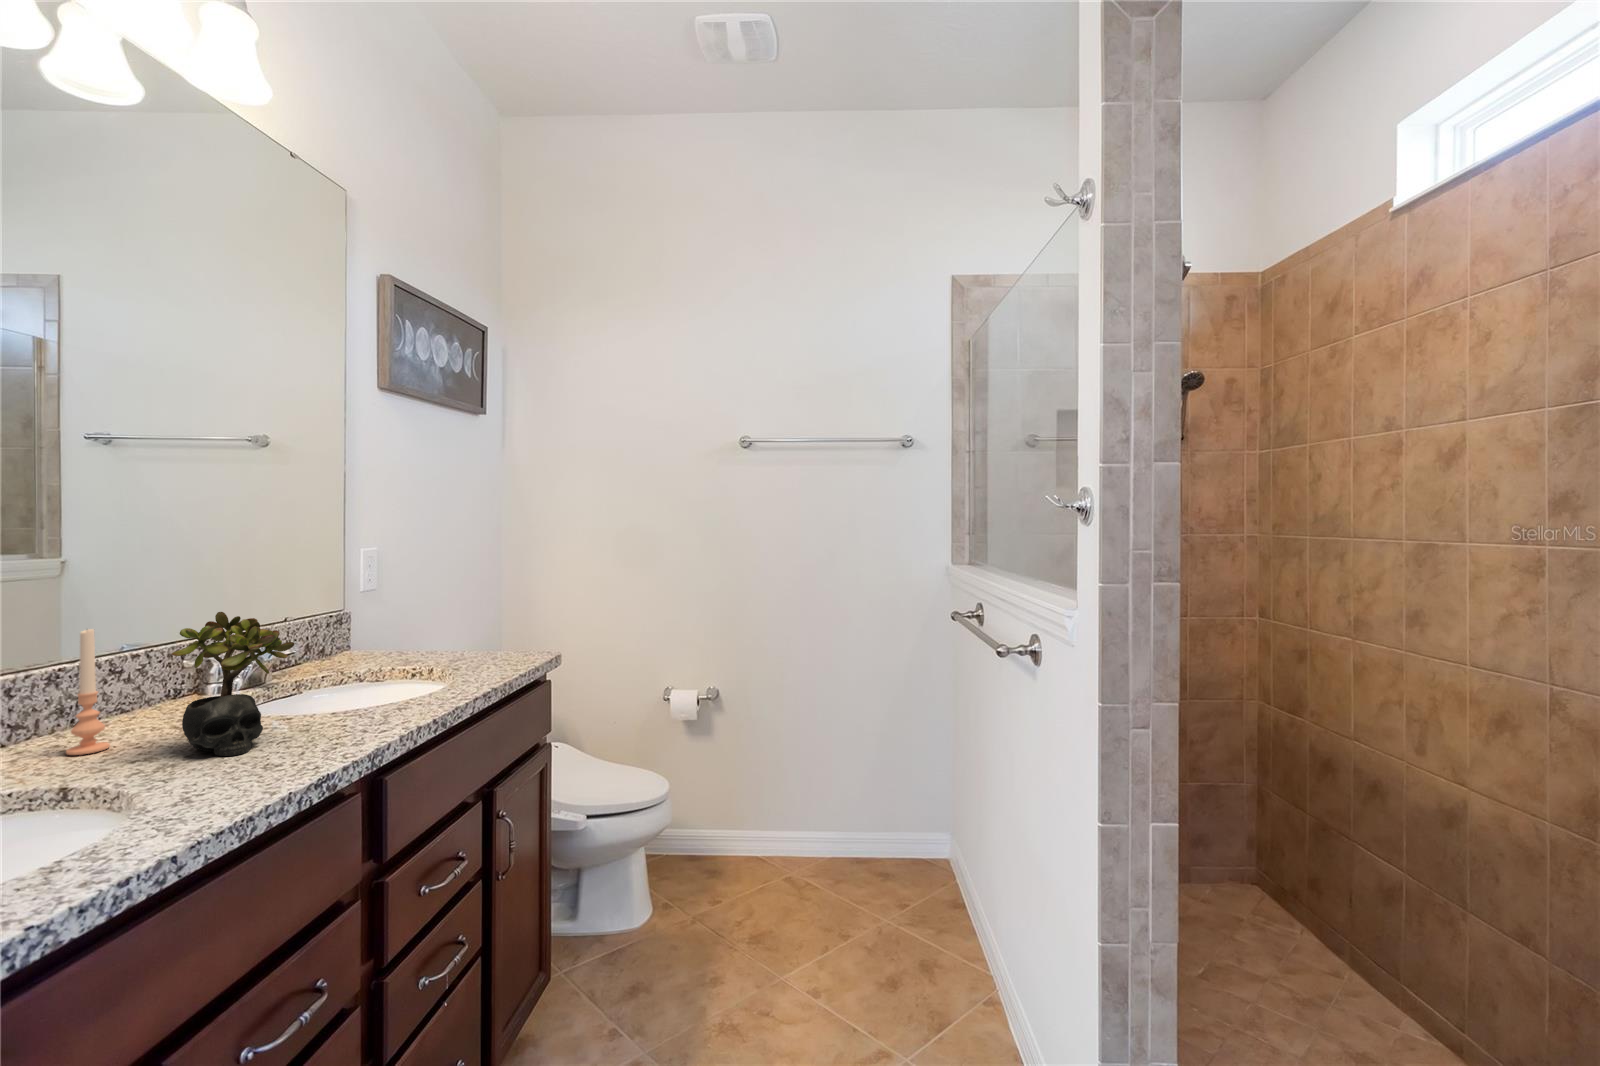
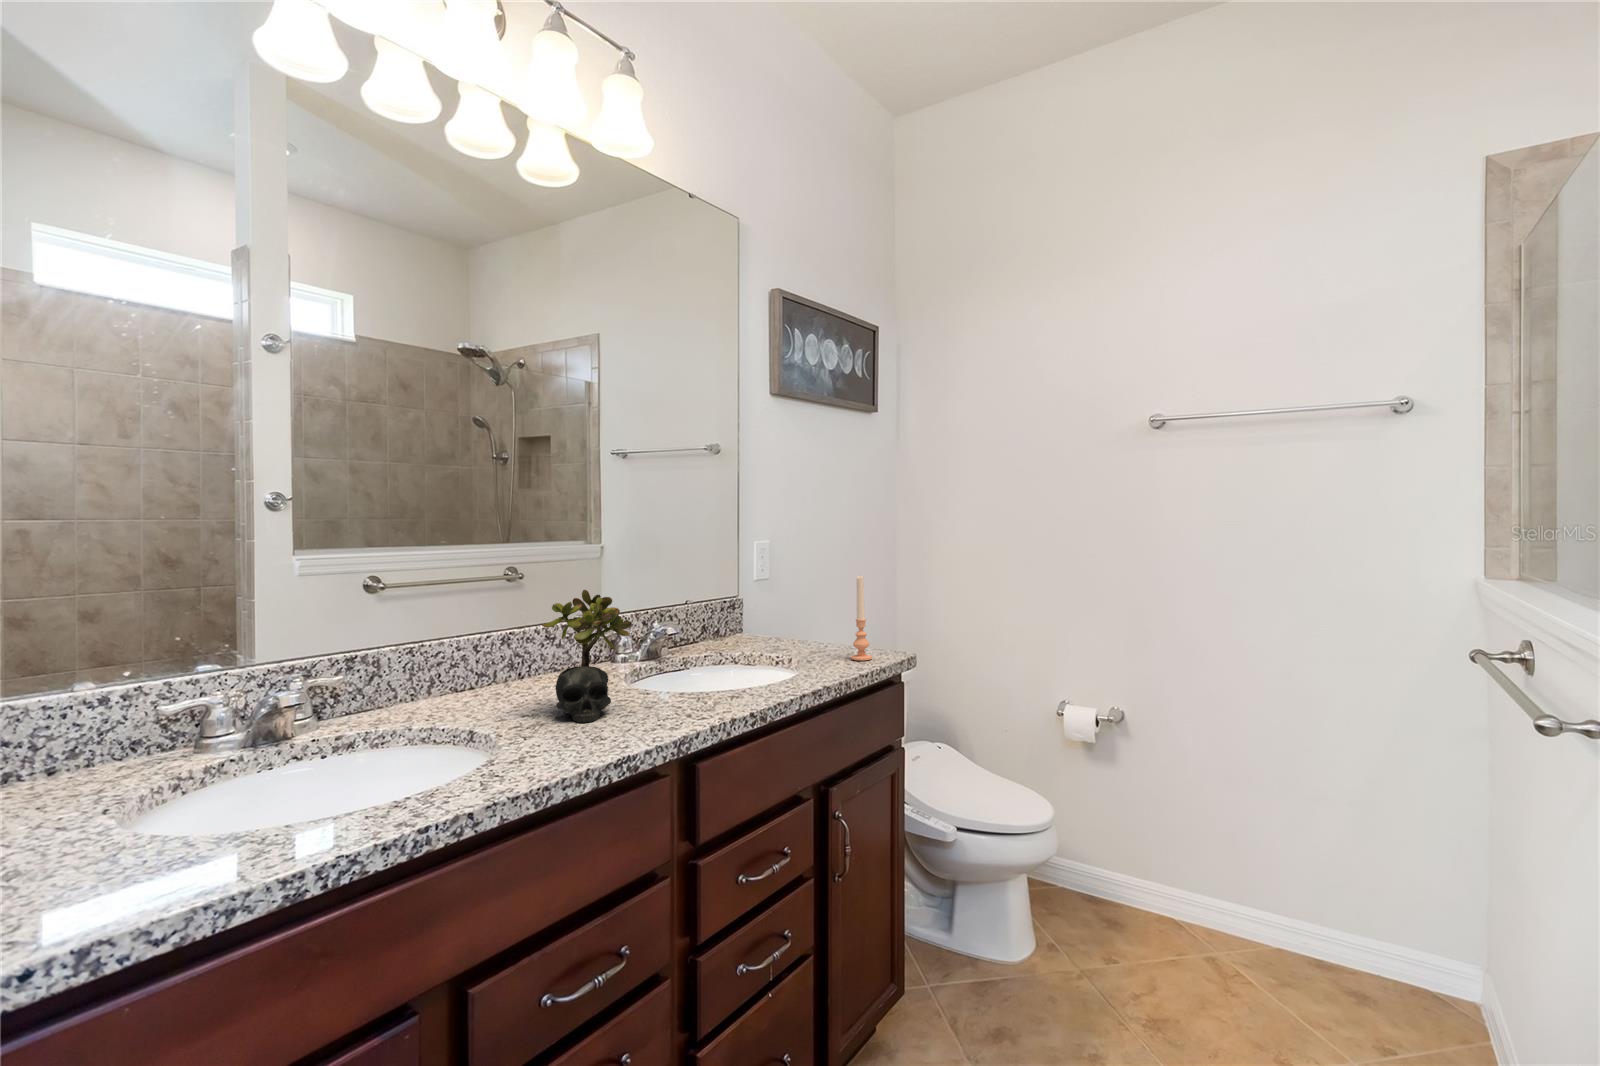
candle: present [66,629,110,755] -> present [851,576,872,661]

